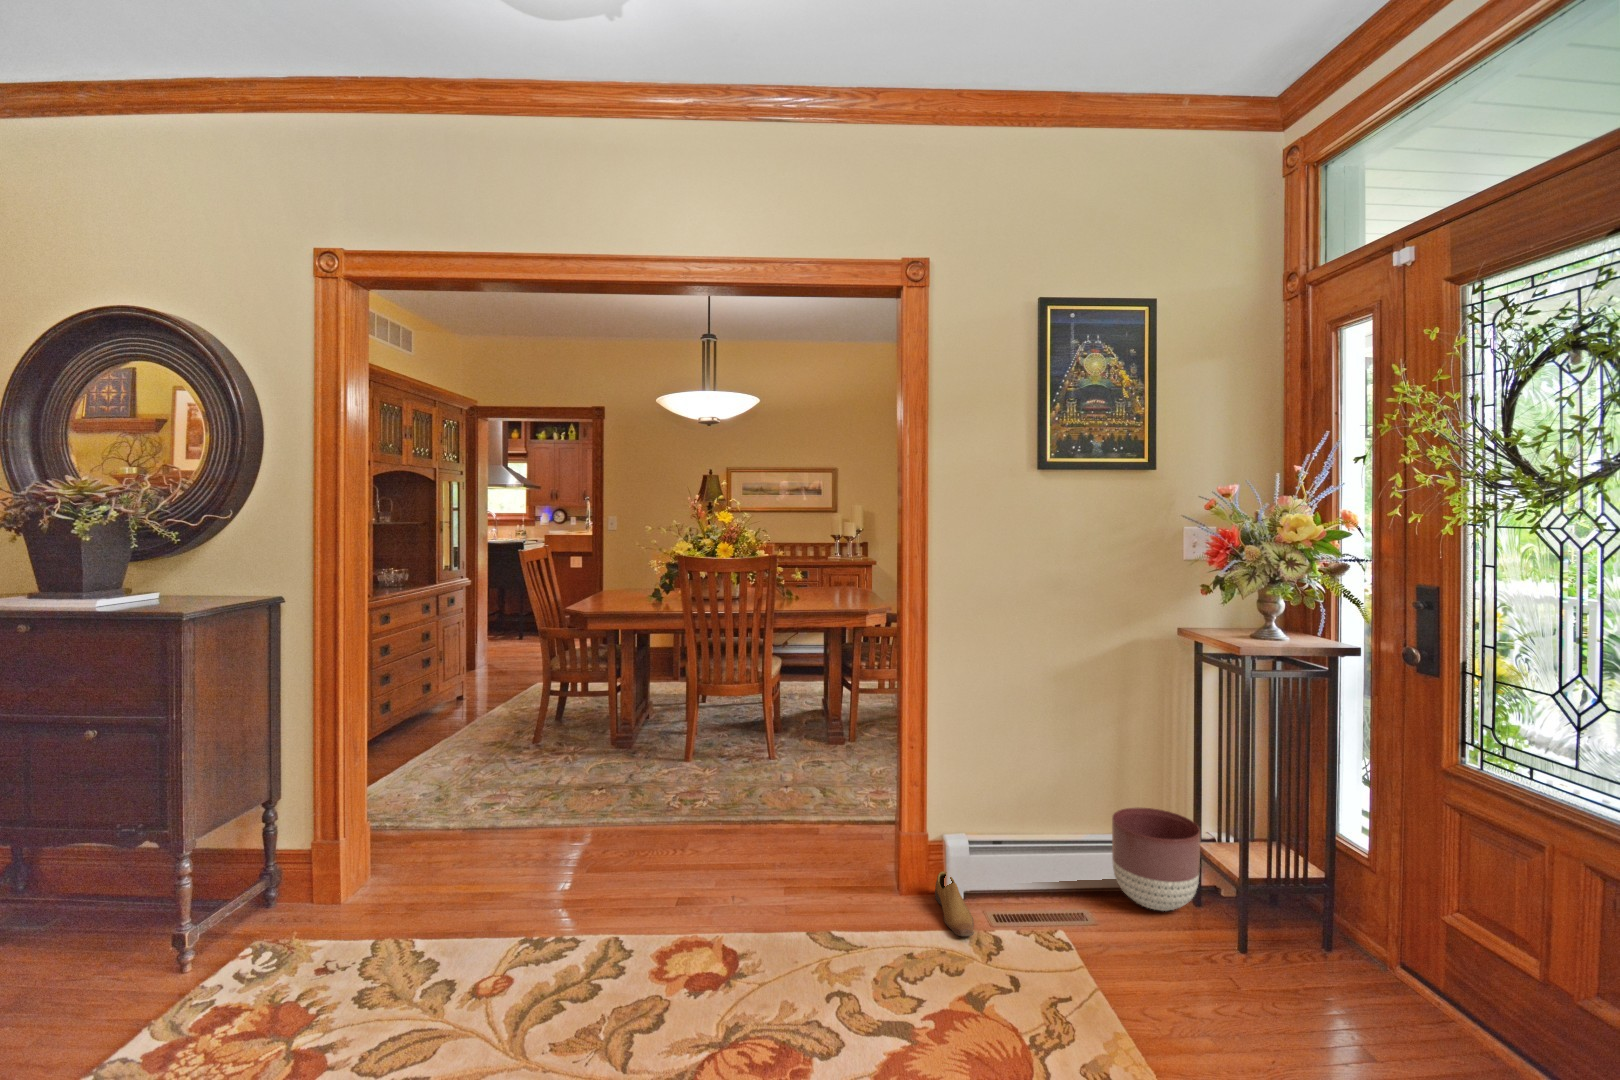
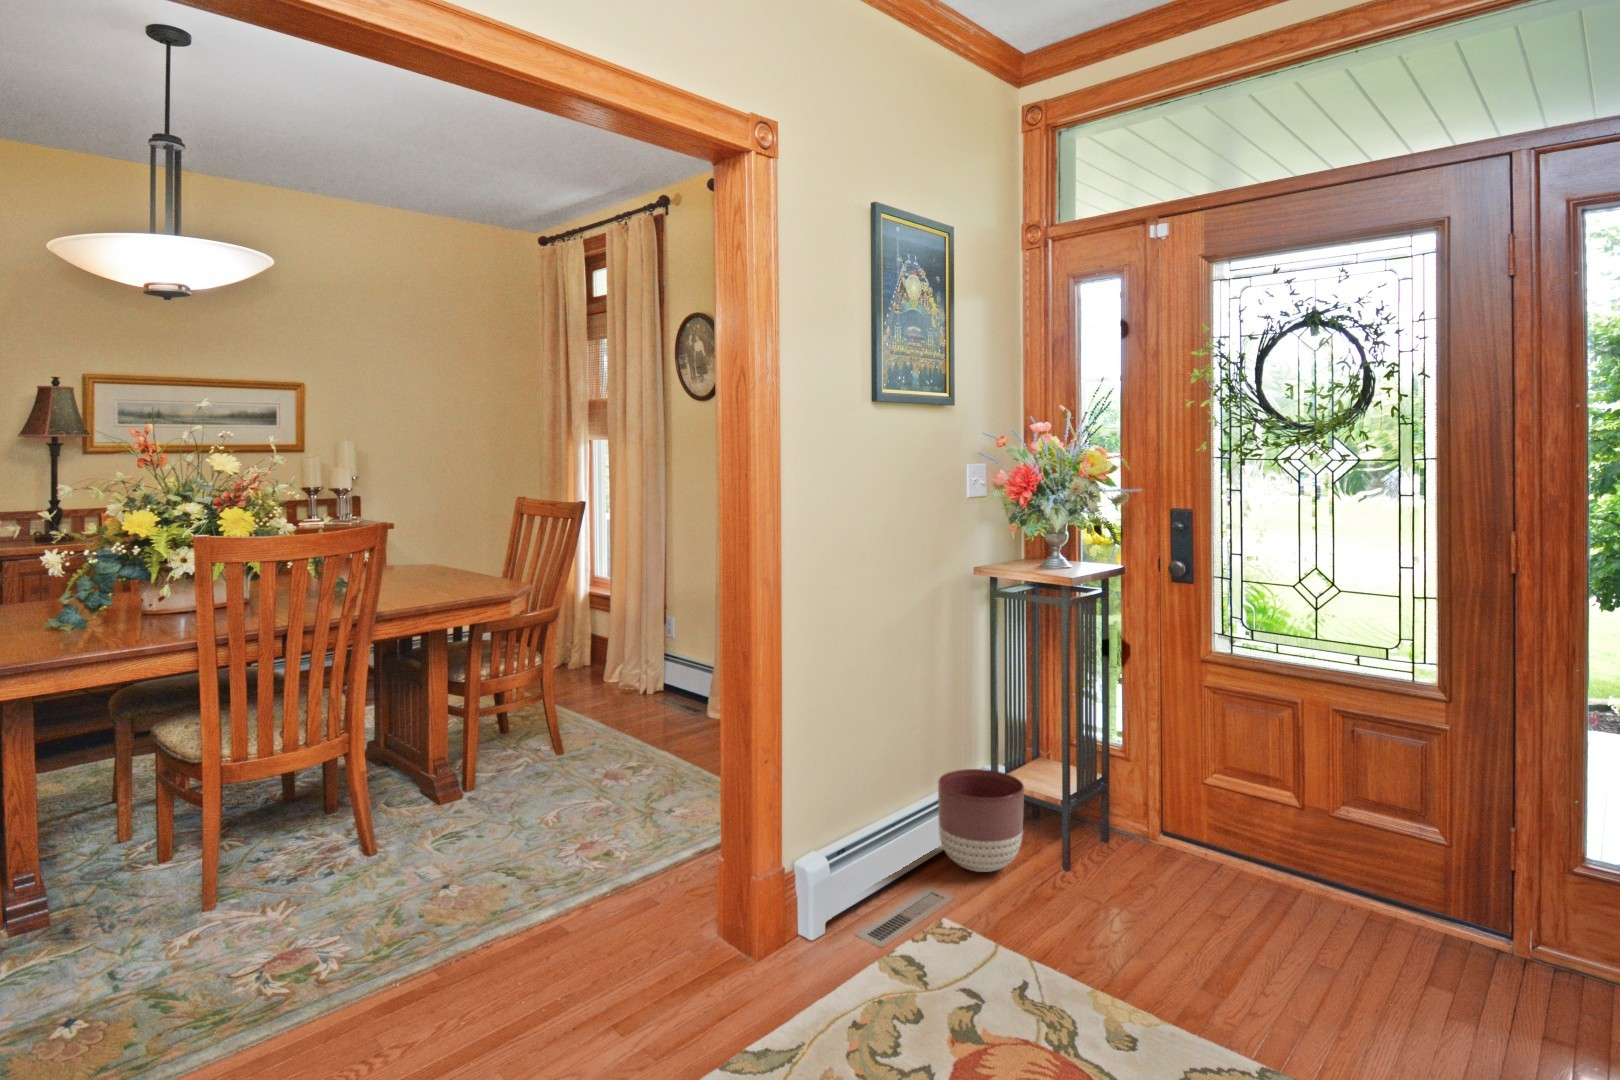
shoe: present [935,871,974,936] -> none [797,908,888,975]

